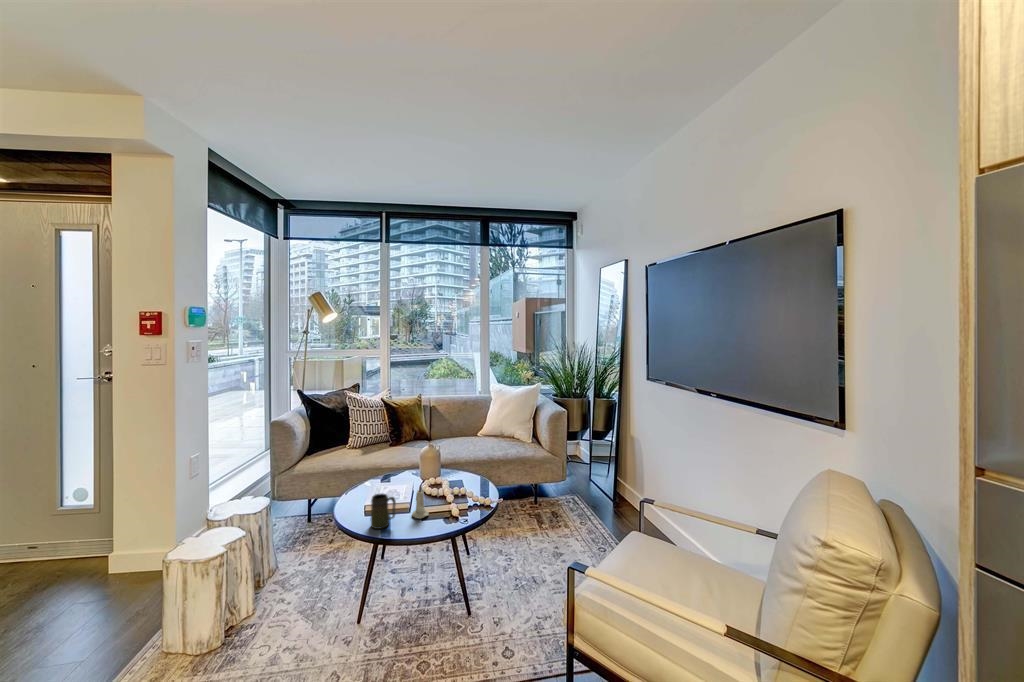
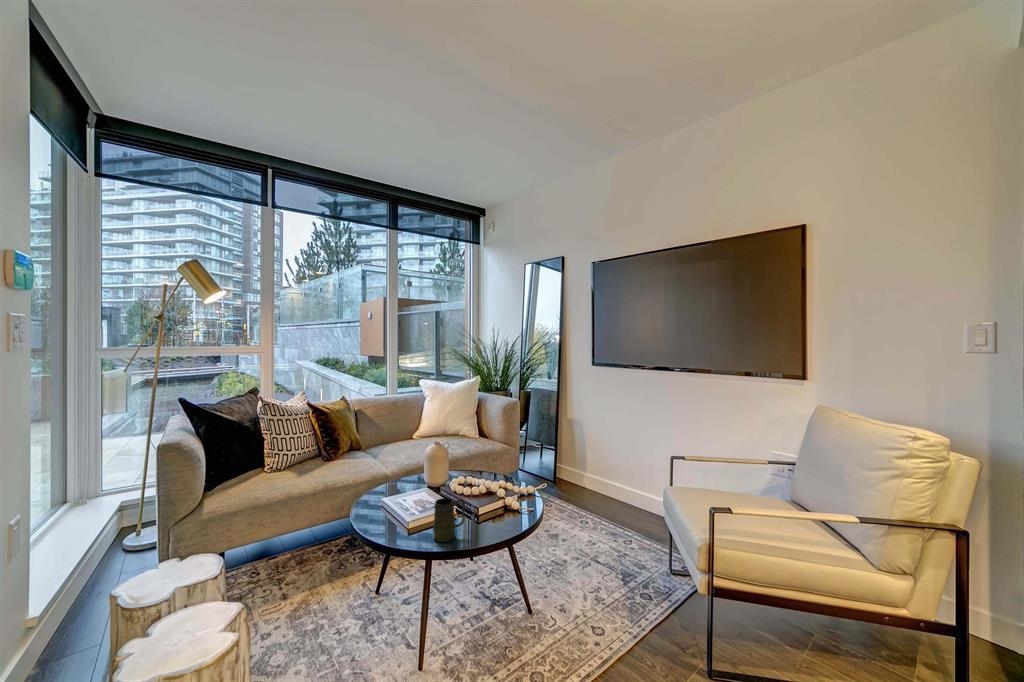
candle: present [412,487,429,518] -> none [462,482,483,520]

